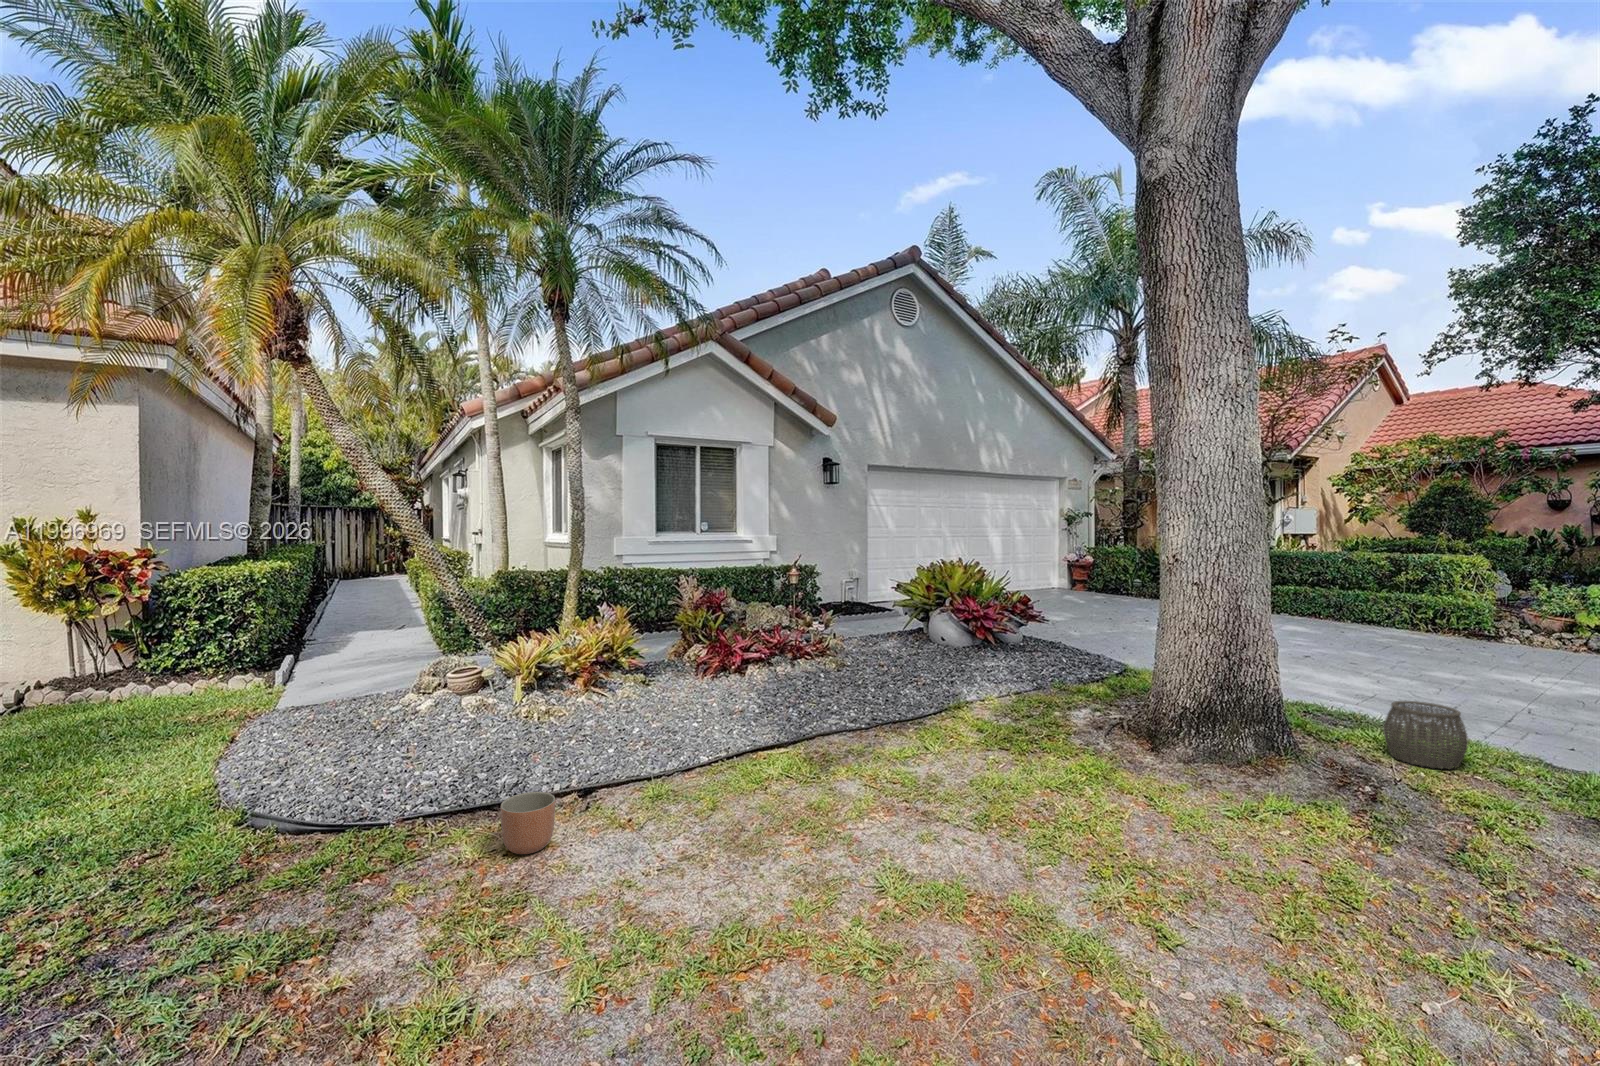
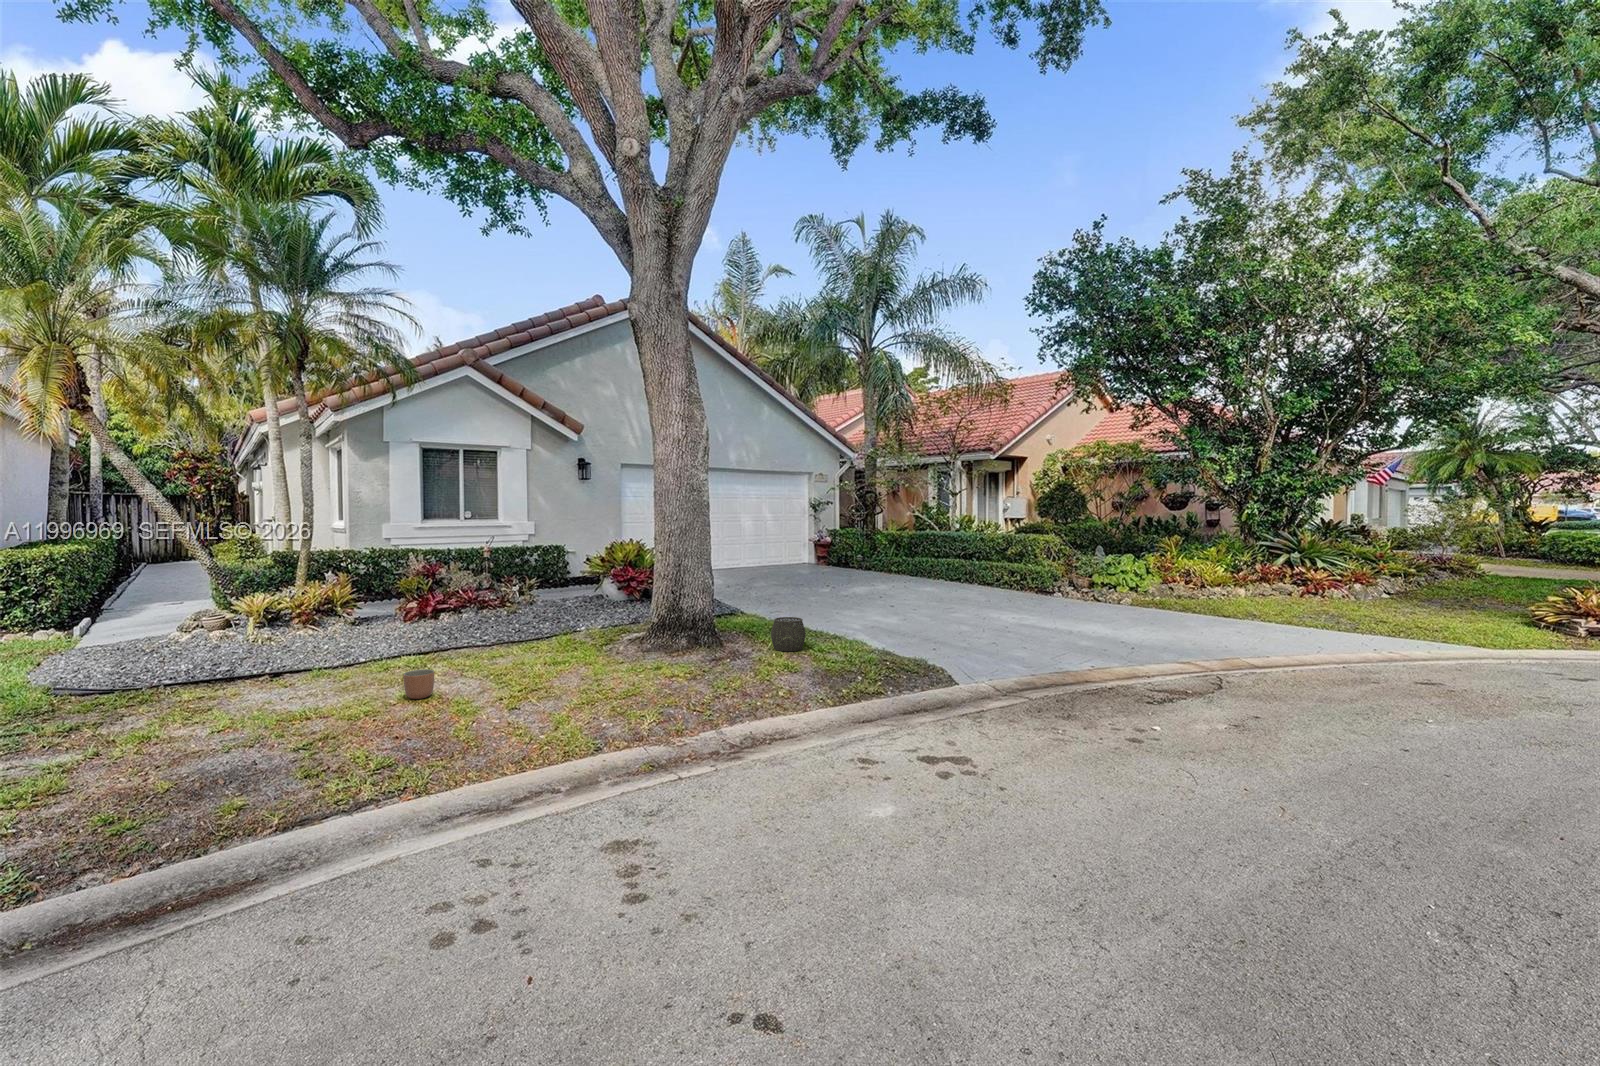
planter: present [500,792,555,854] -> present [403,669,434,699]

